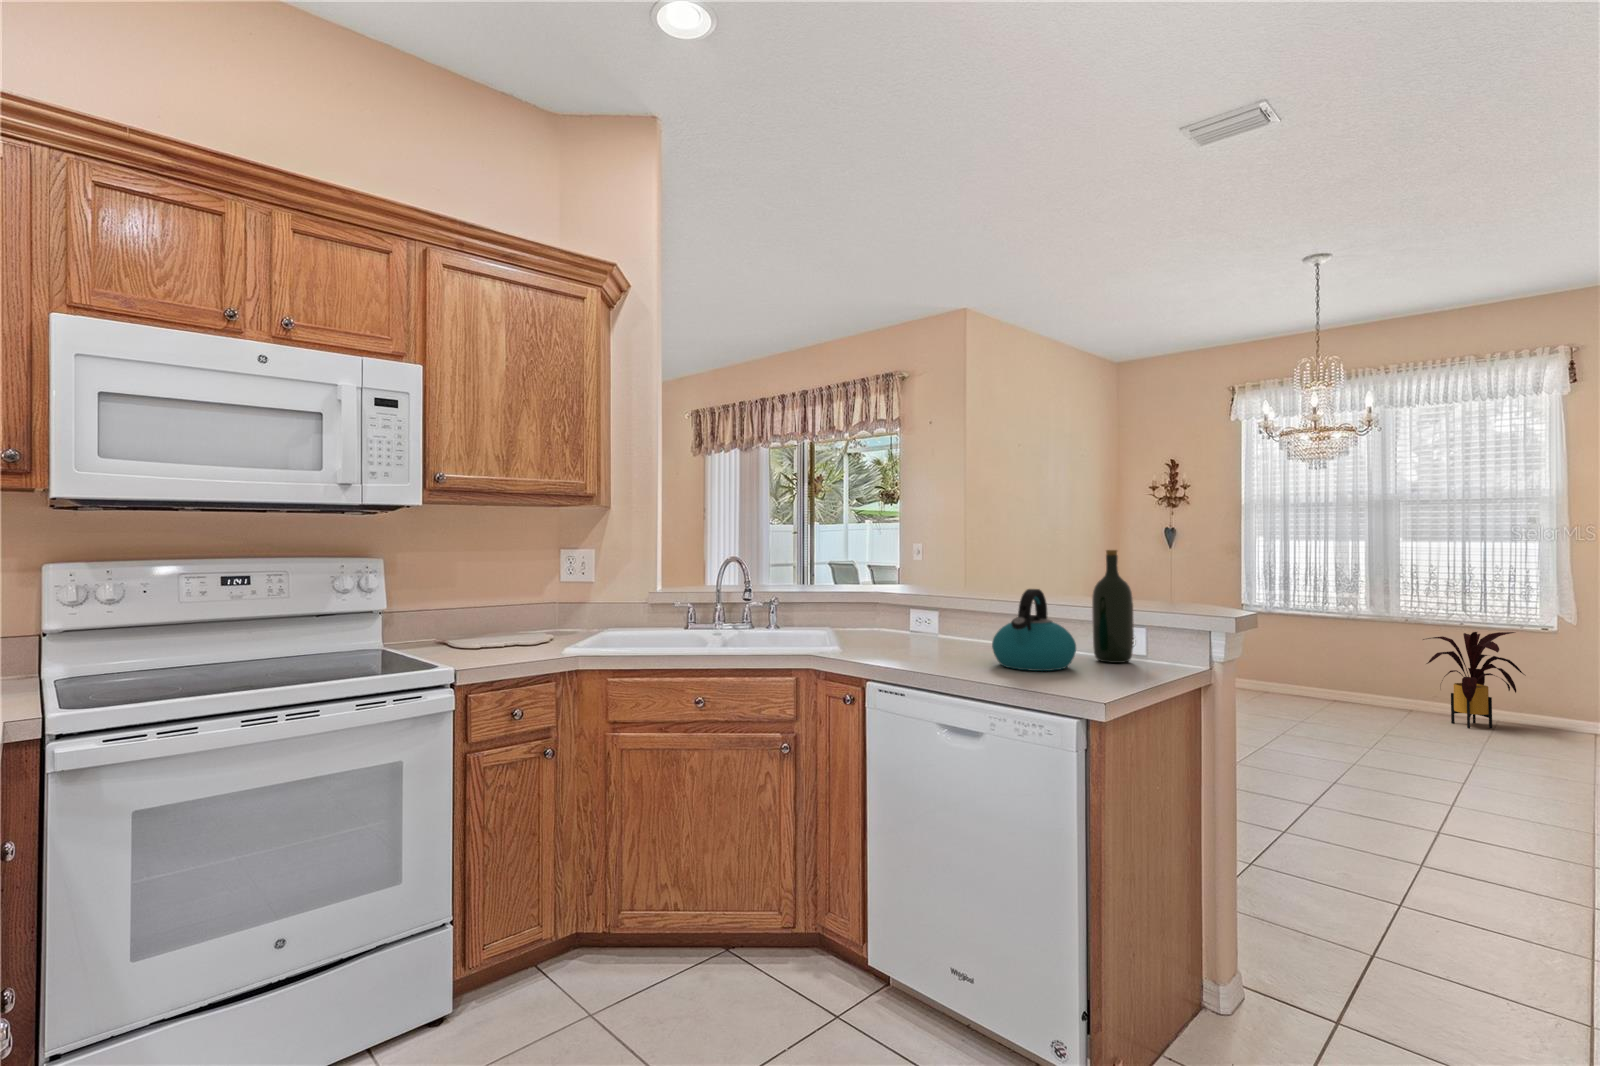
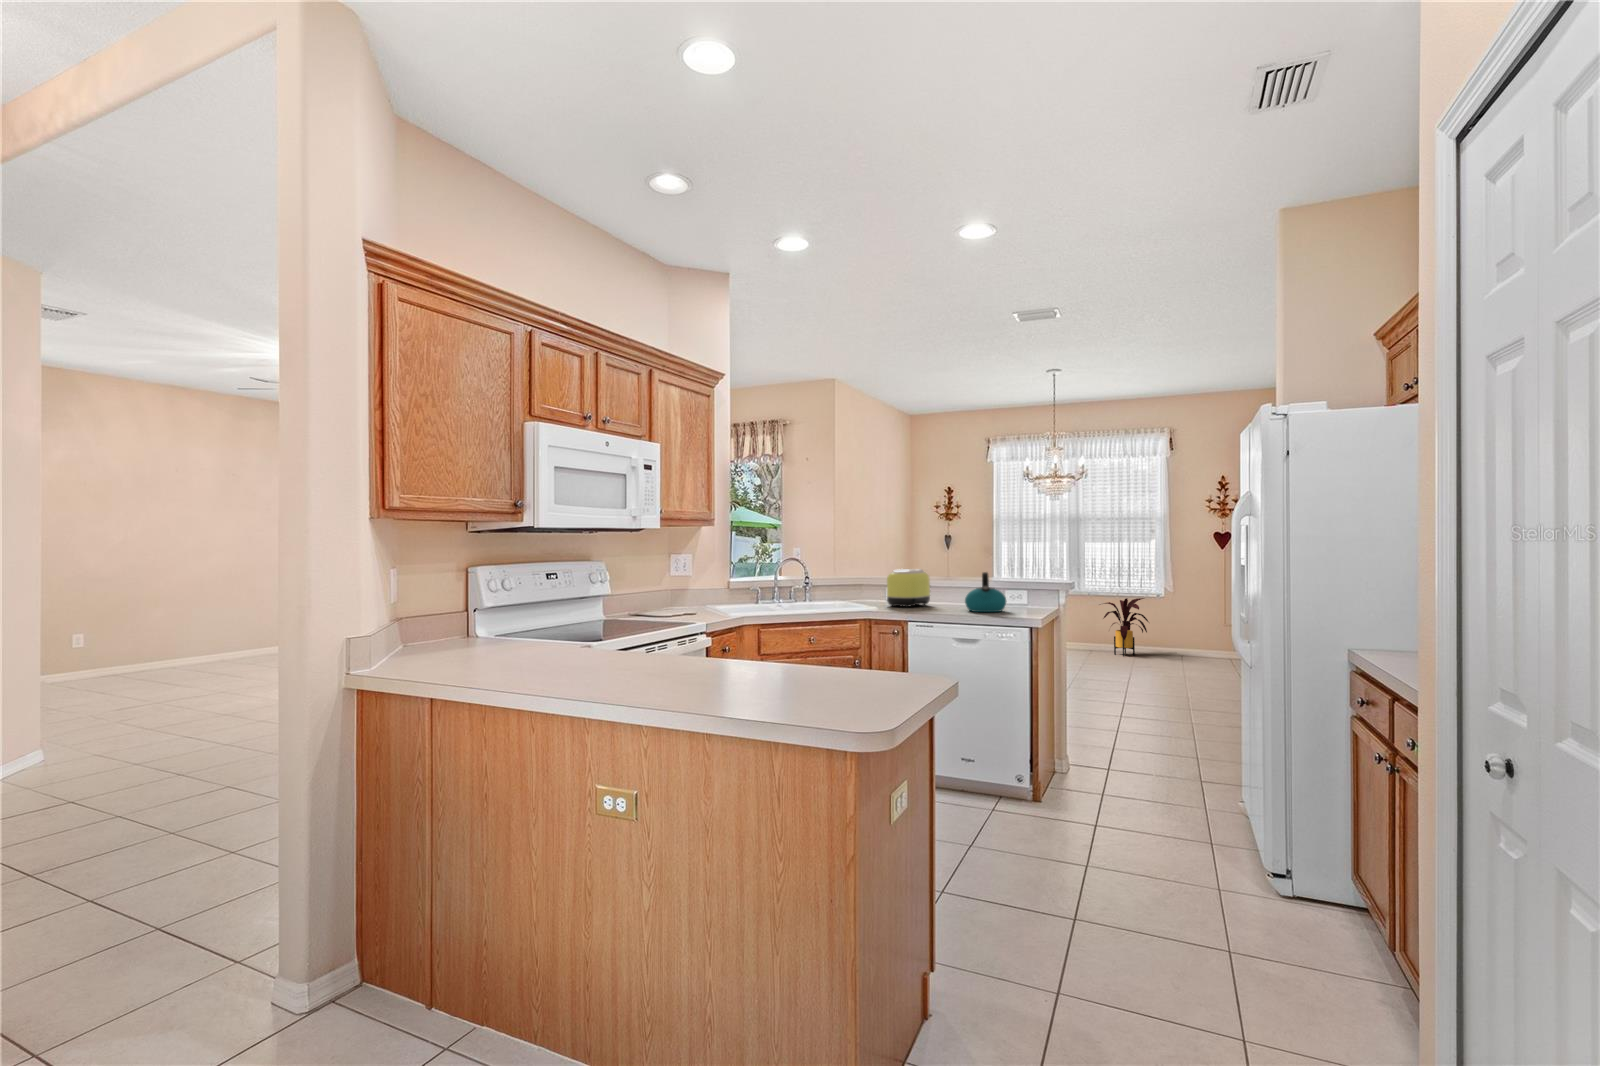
wine bottle: present [1092,550,1134,663] -> none [1005,552,1025,608]
toaster: none [879,579,969,649] -> present [887,569,931,607]

